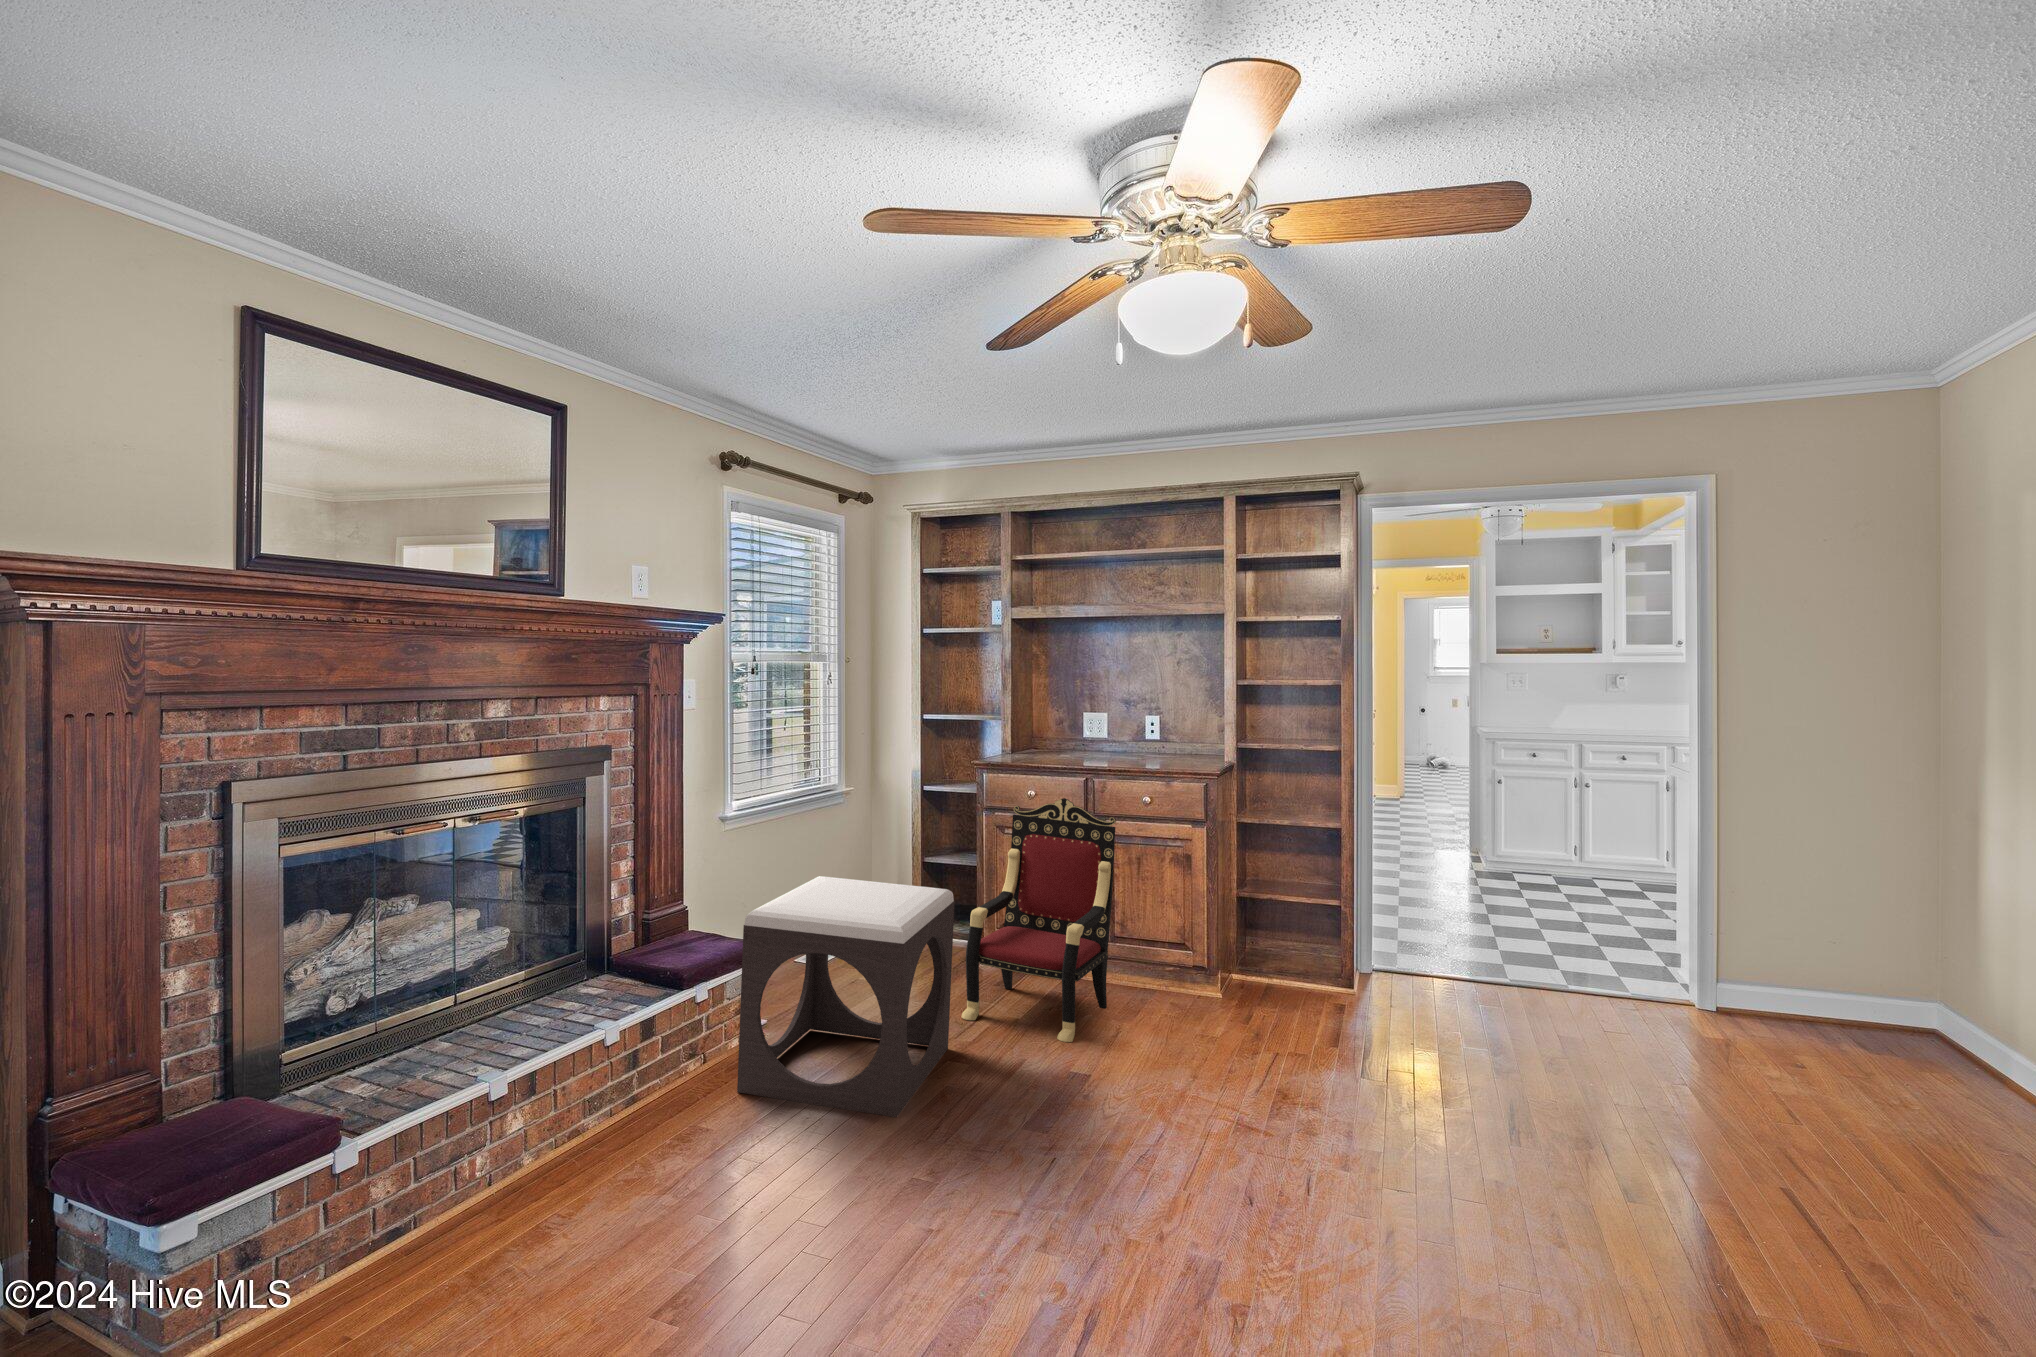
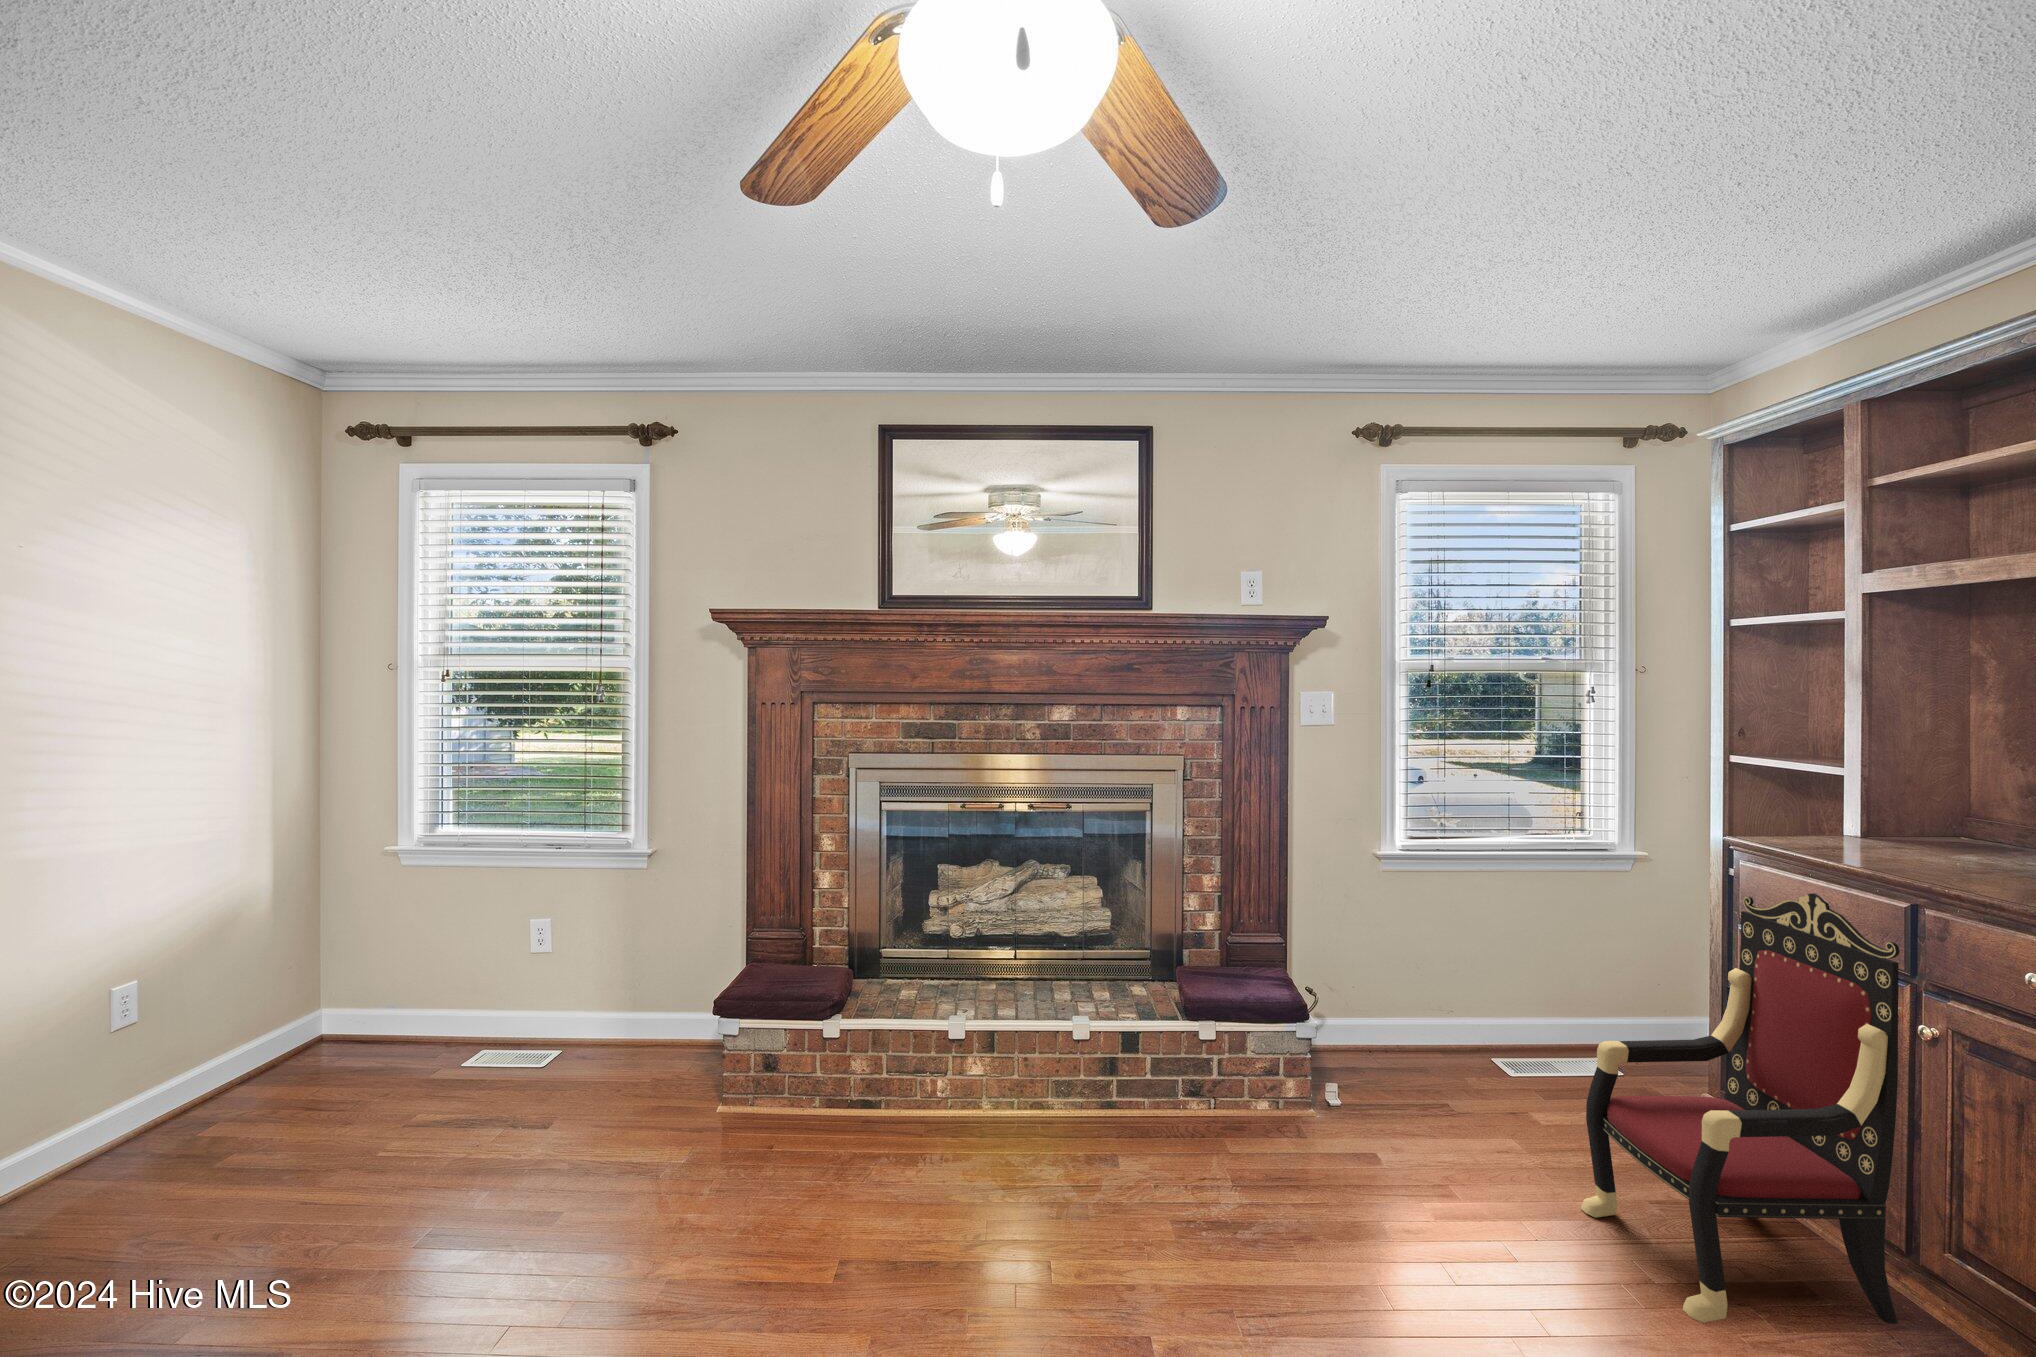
footstool: present [737,876,954,1117] -> none [1196,932,1486,1247]

